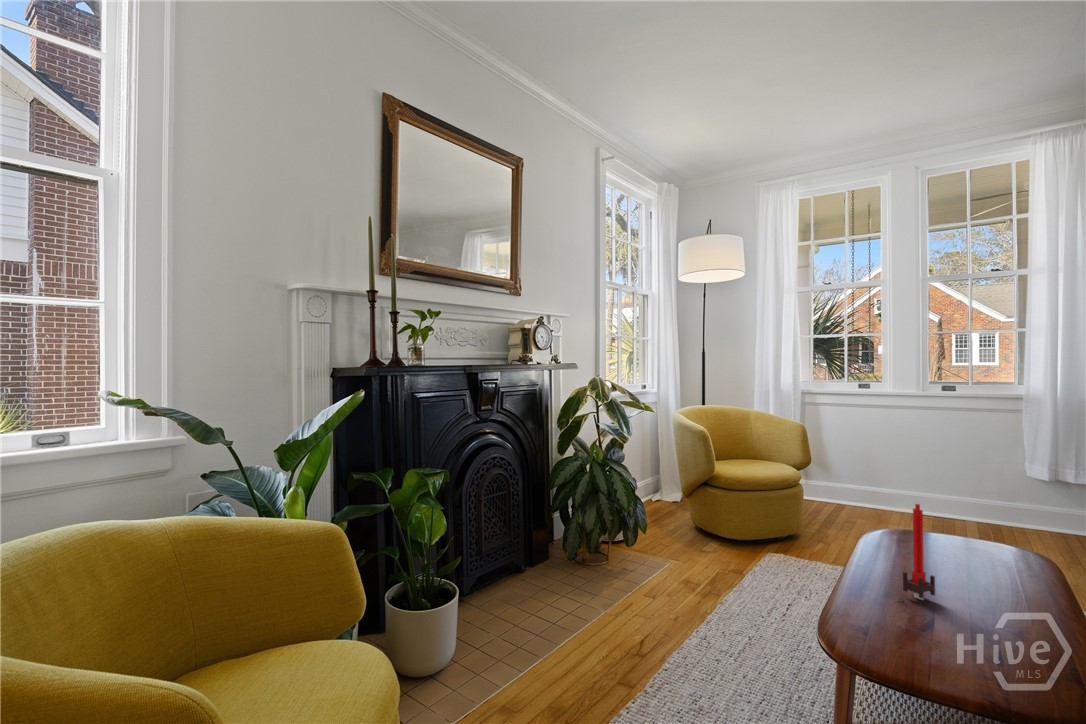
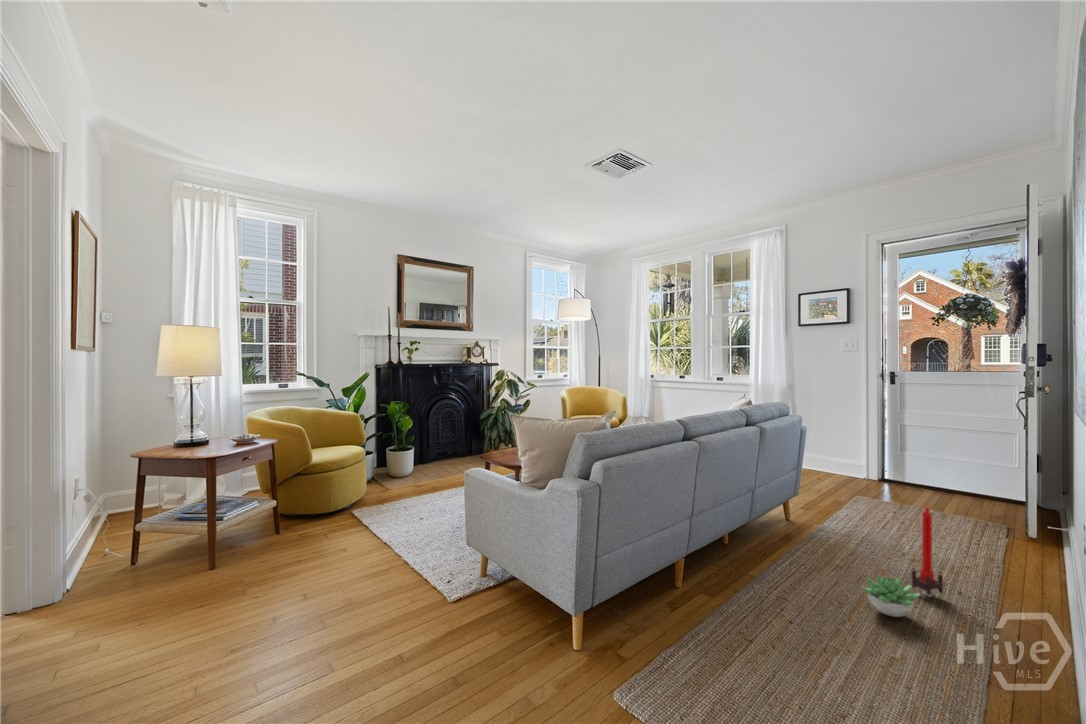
succulent plant: none [853,577,915,622] -> present [862,574,920,617]

